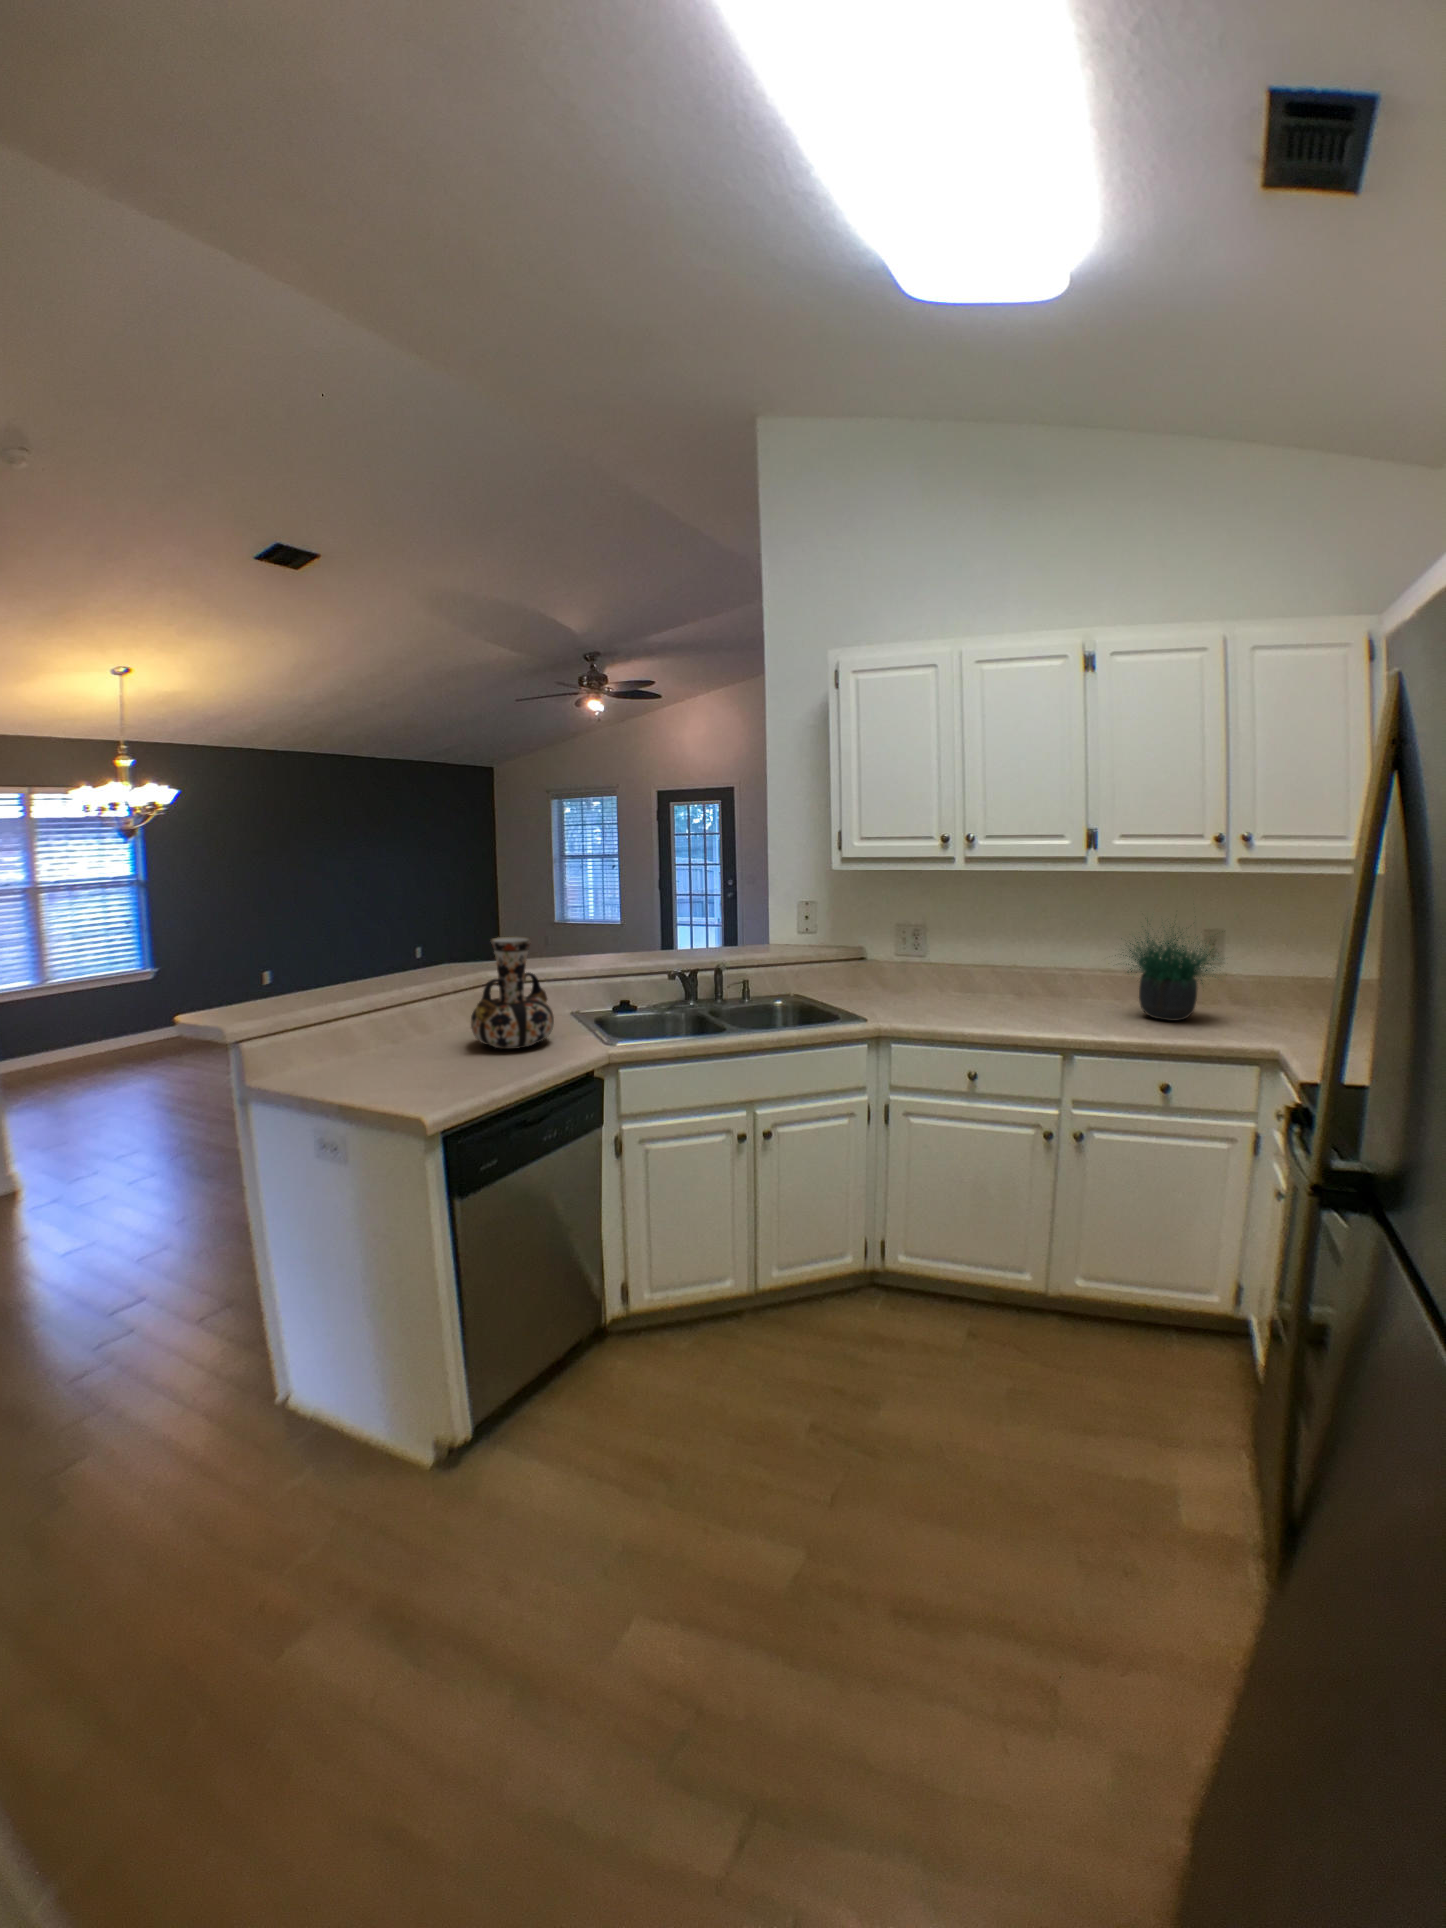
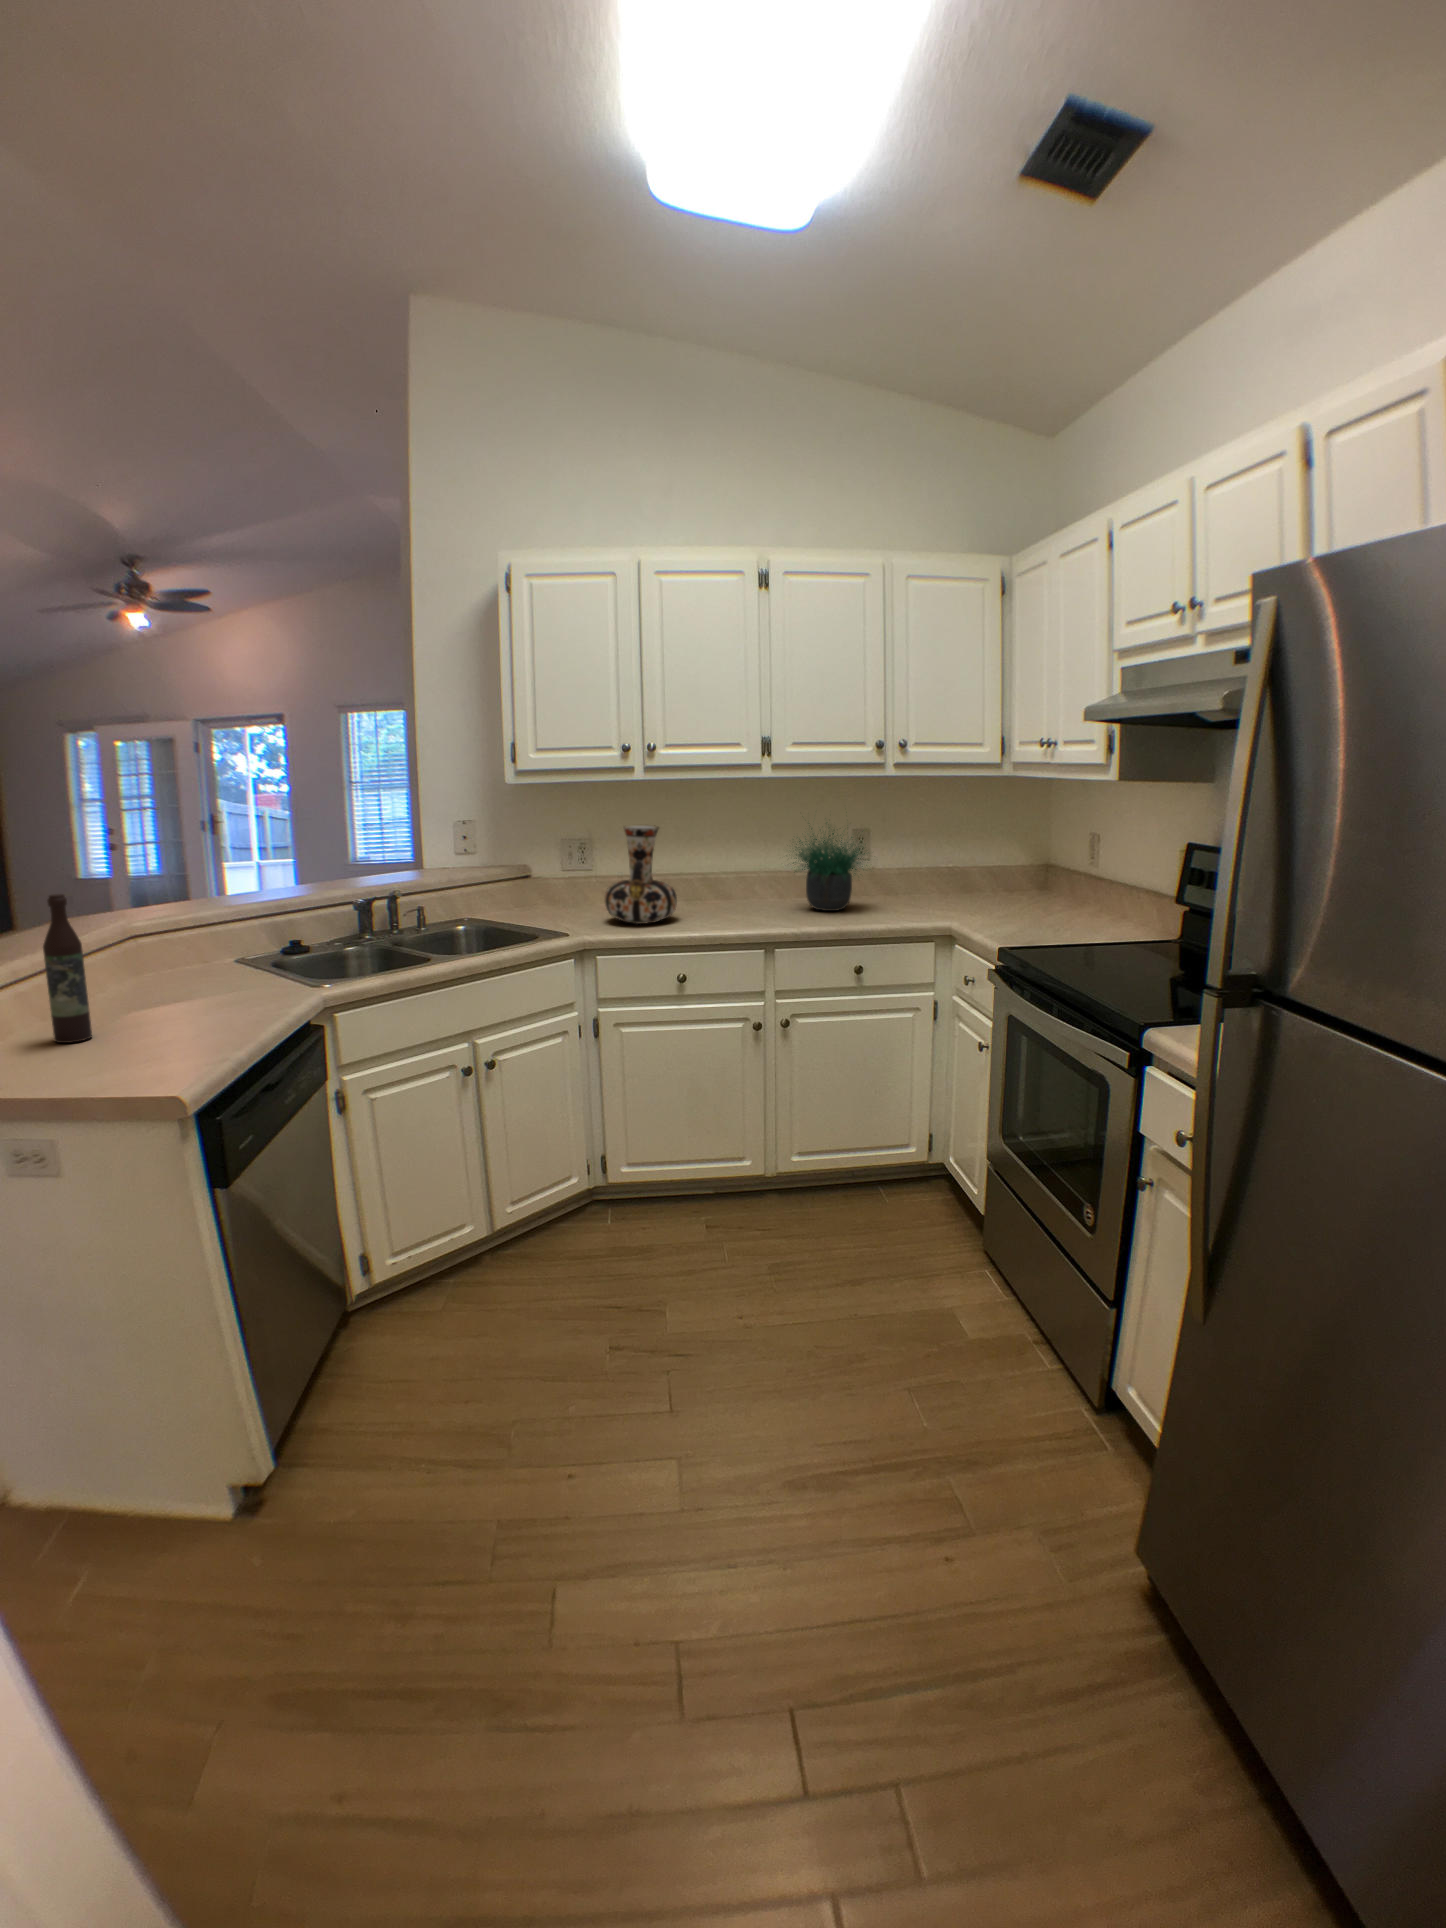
vase: present [471,936,554,1049] -> present [604,825,677,924]
wine bottle: none [387,950,418,1068] -> present [43,894,92,1043]

